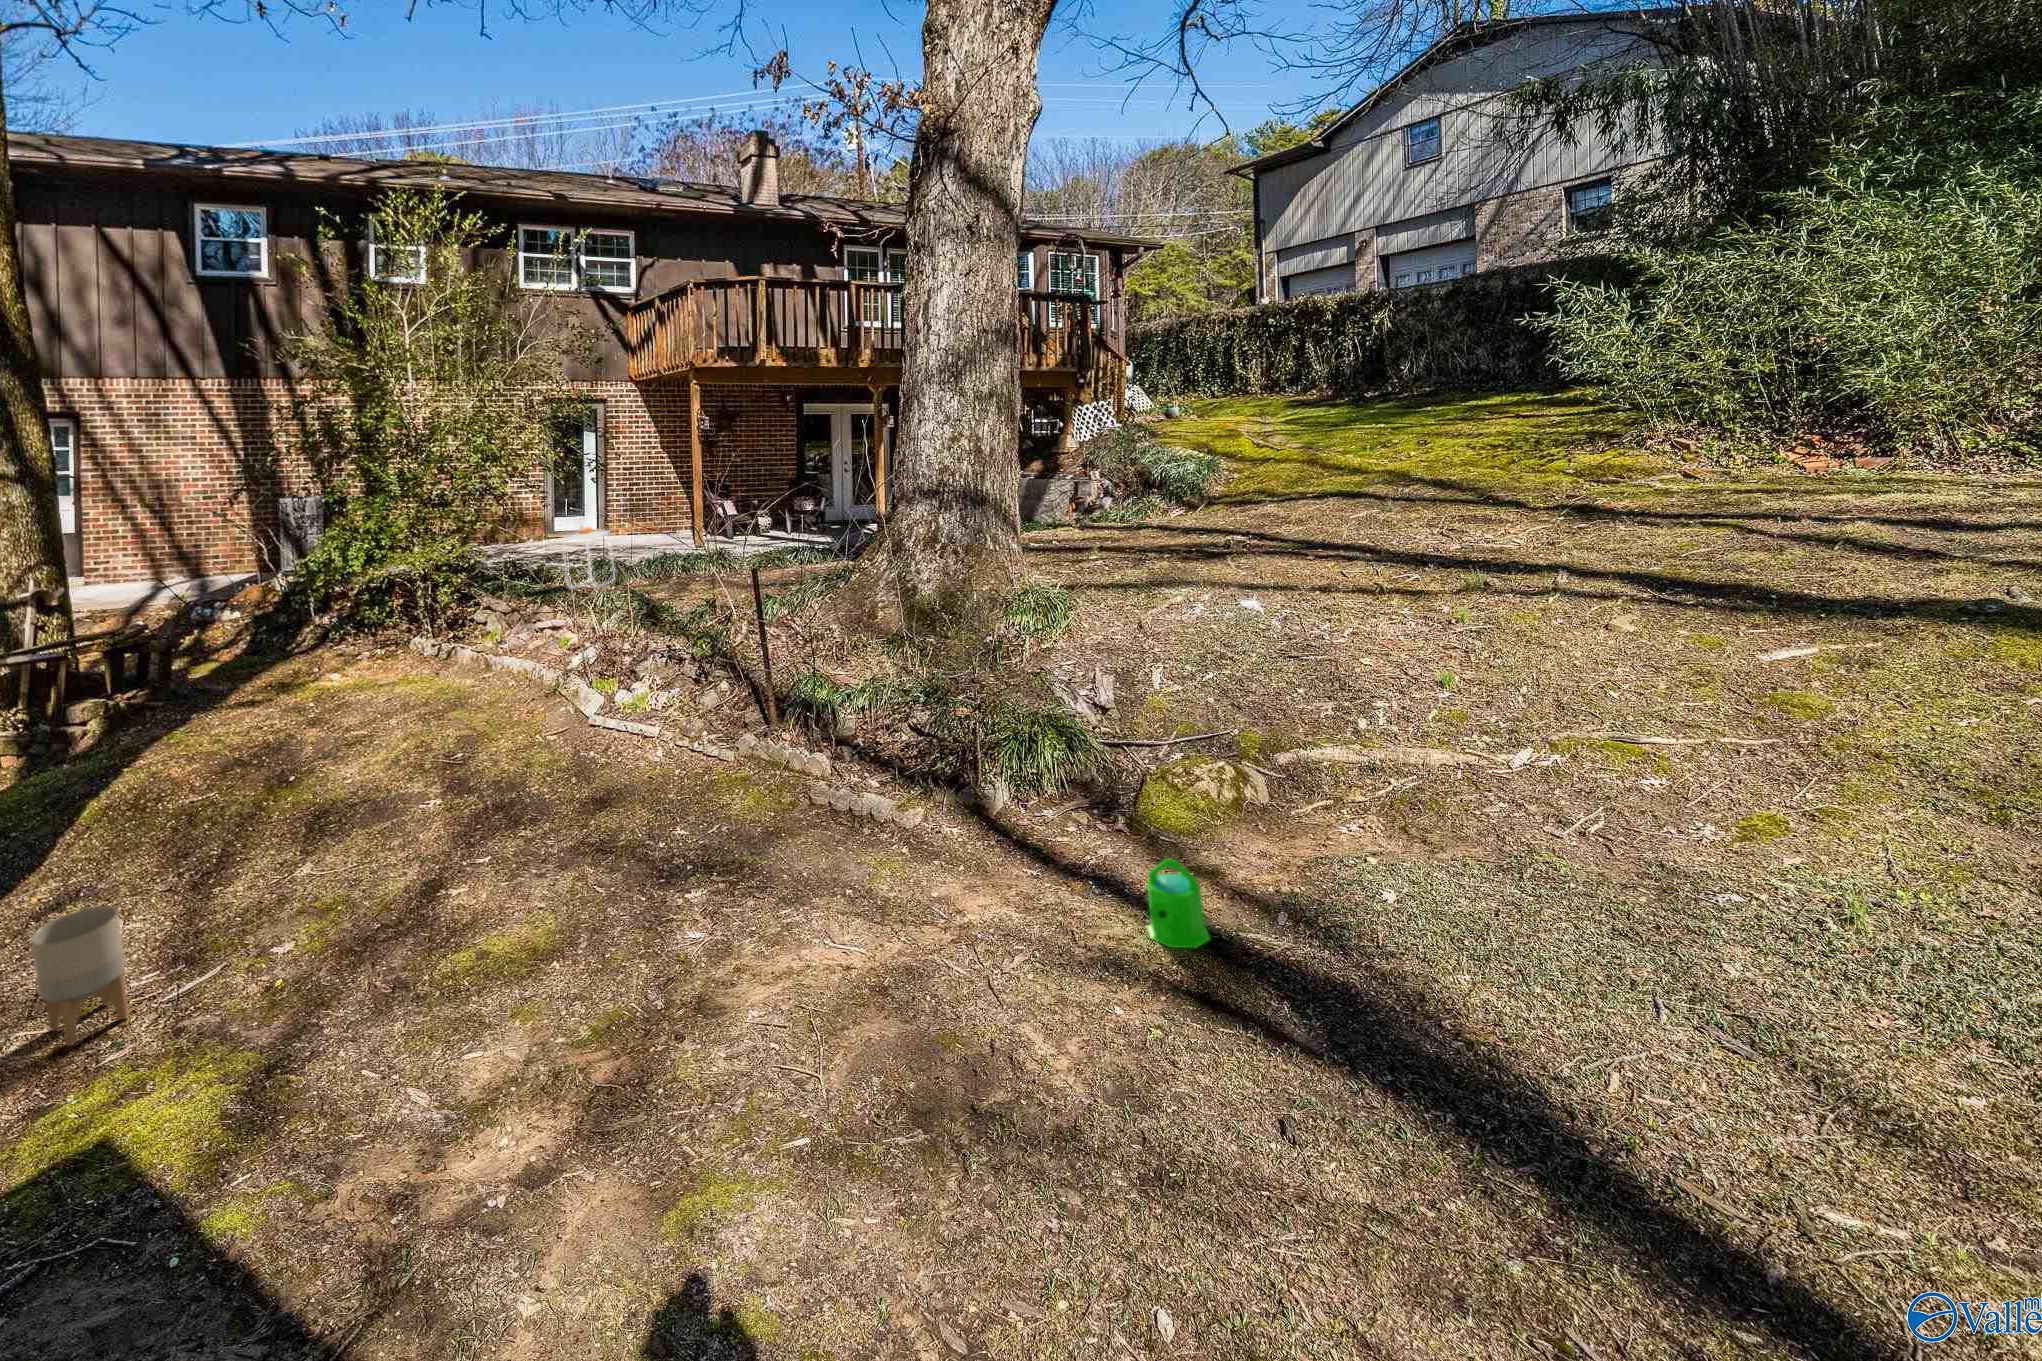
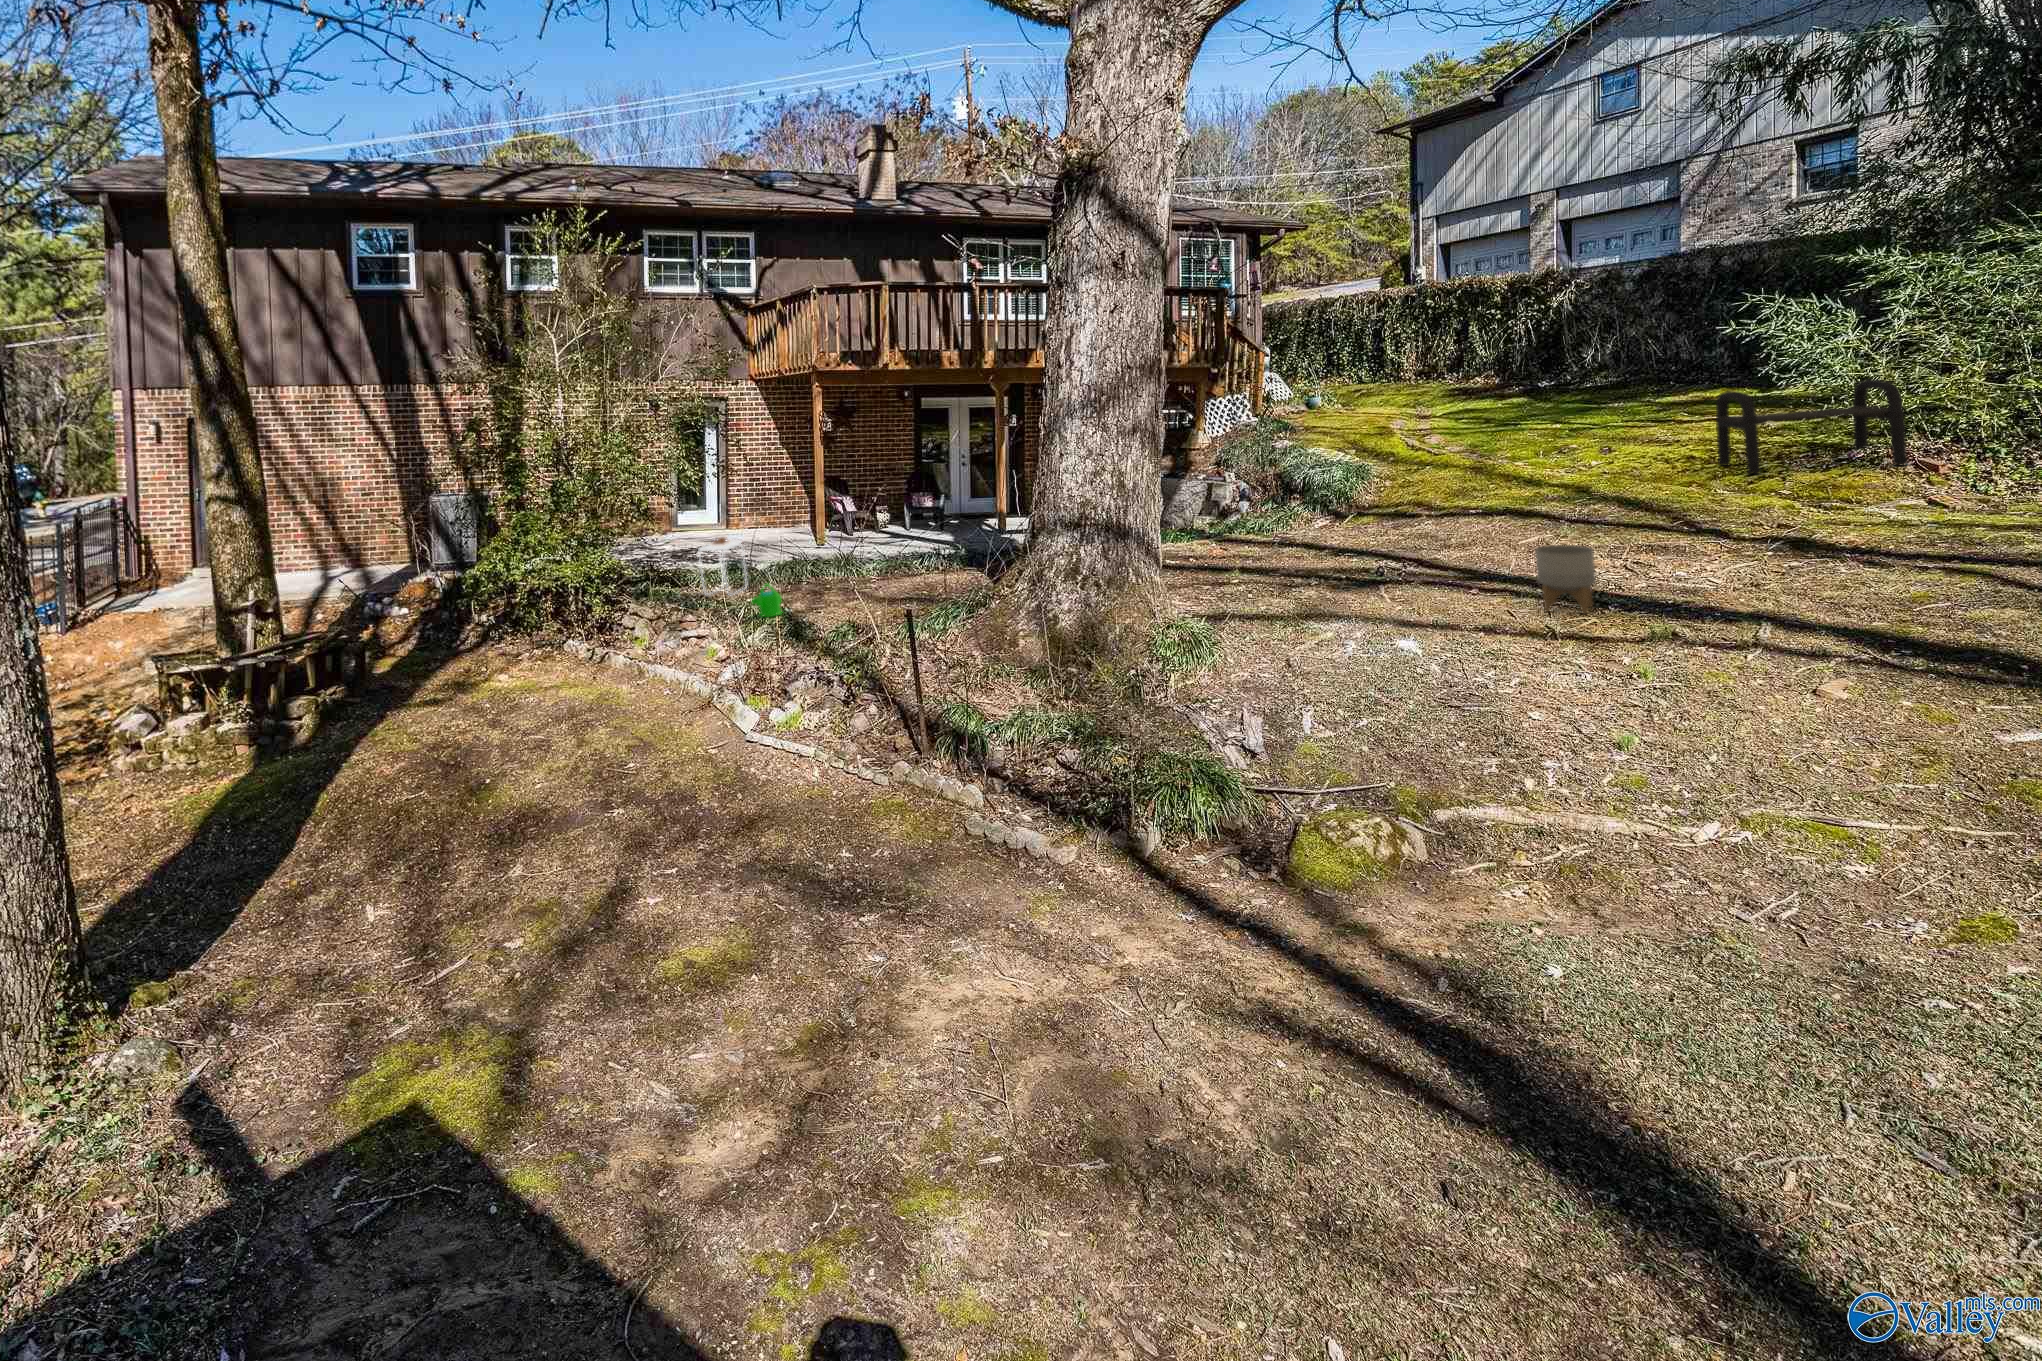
bench: none [1509,374,1662,460] -> present [1716,379,1908,474]
watering can: present [1147,859,1210,948] -> present [751,583,782,617]
planter: present [31,906,129,1046] -> present [1535,545,1596,614]

